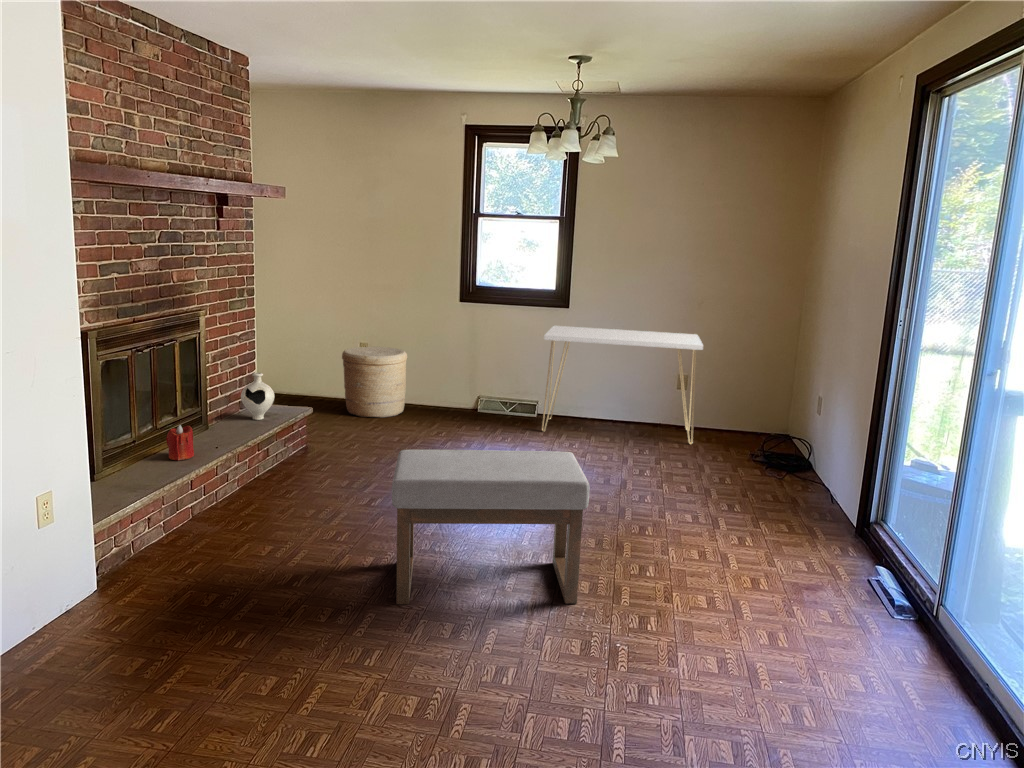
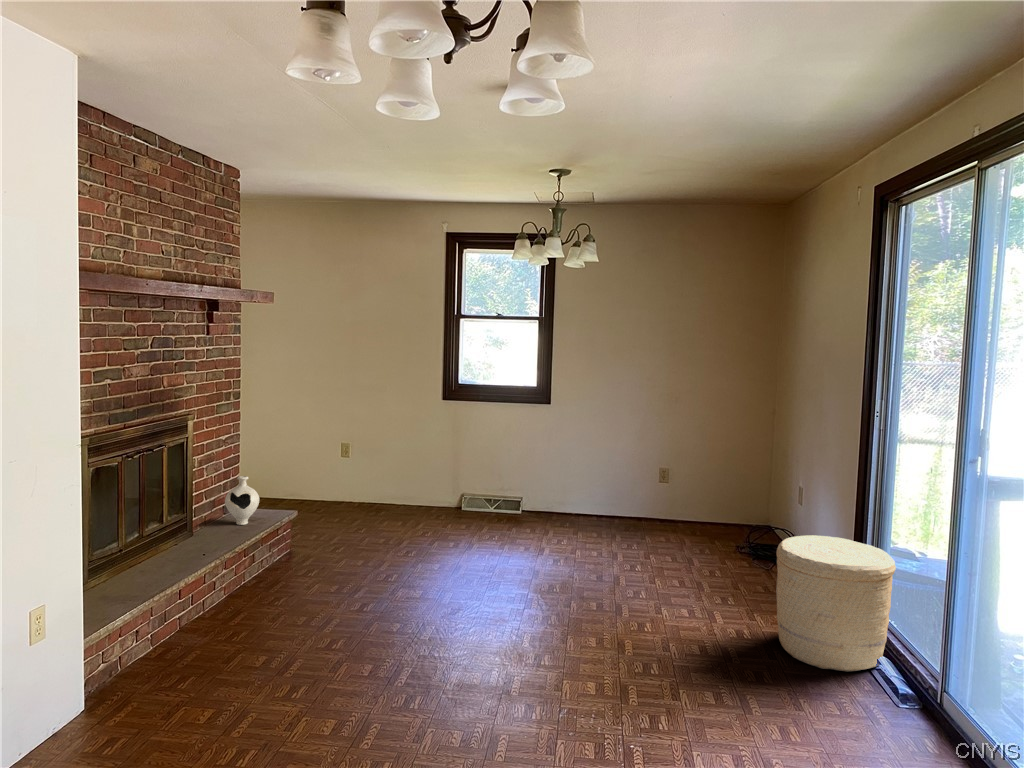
console table: present [542,326,703,444] -> none [528,421,686,537]
woven basket: present [342,347,407,417] -> present [776,535,896,672]
candle: present [166,425,194,461] -> none [153,532,181,570]
ottoman: present [392,450,590,604] -> none [398,549,594,713]

